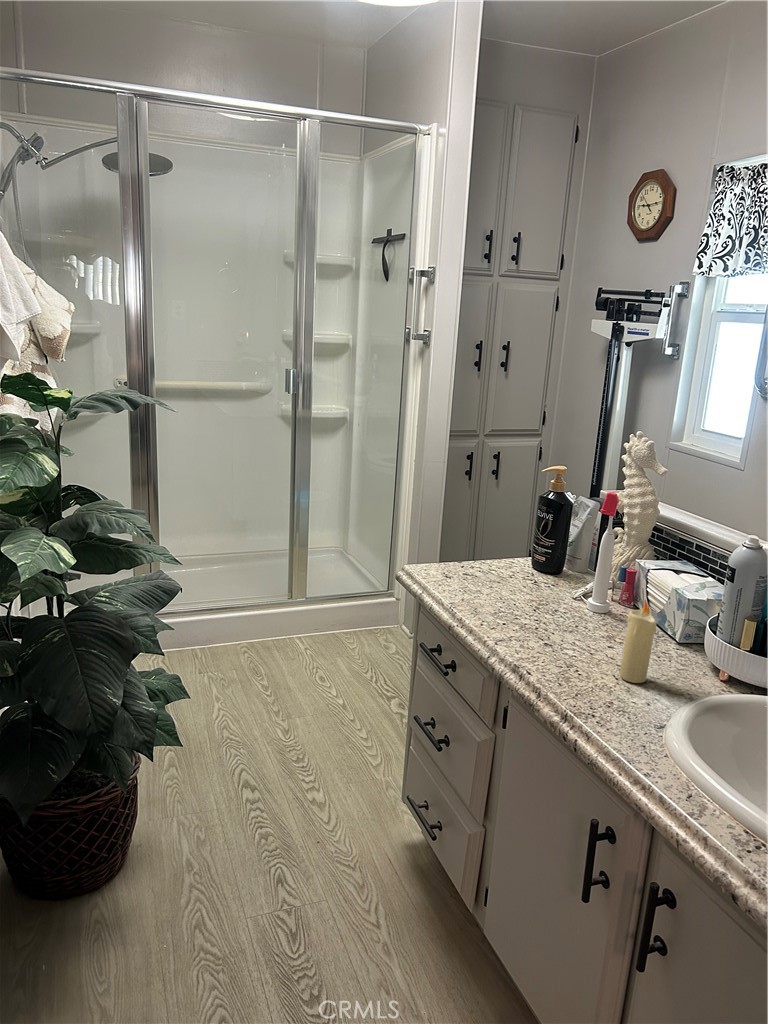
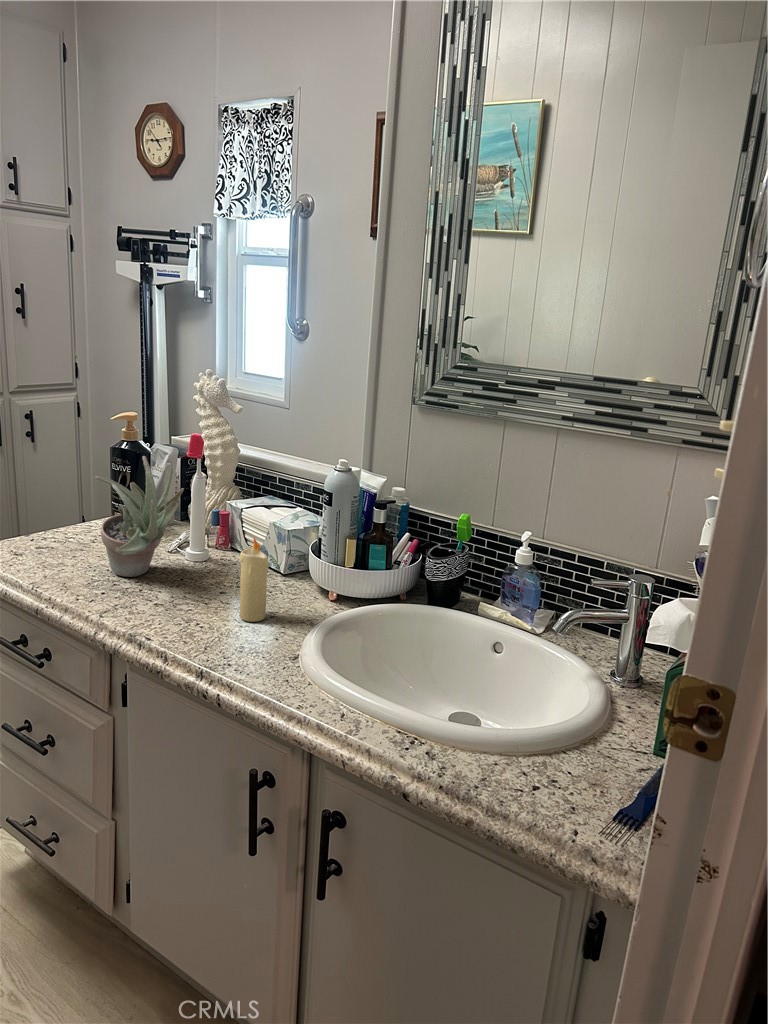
succulent plant: none [513,506,593,615] -> present [95,456,184,577]

